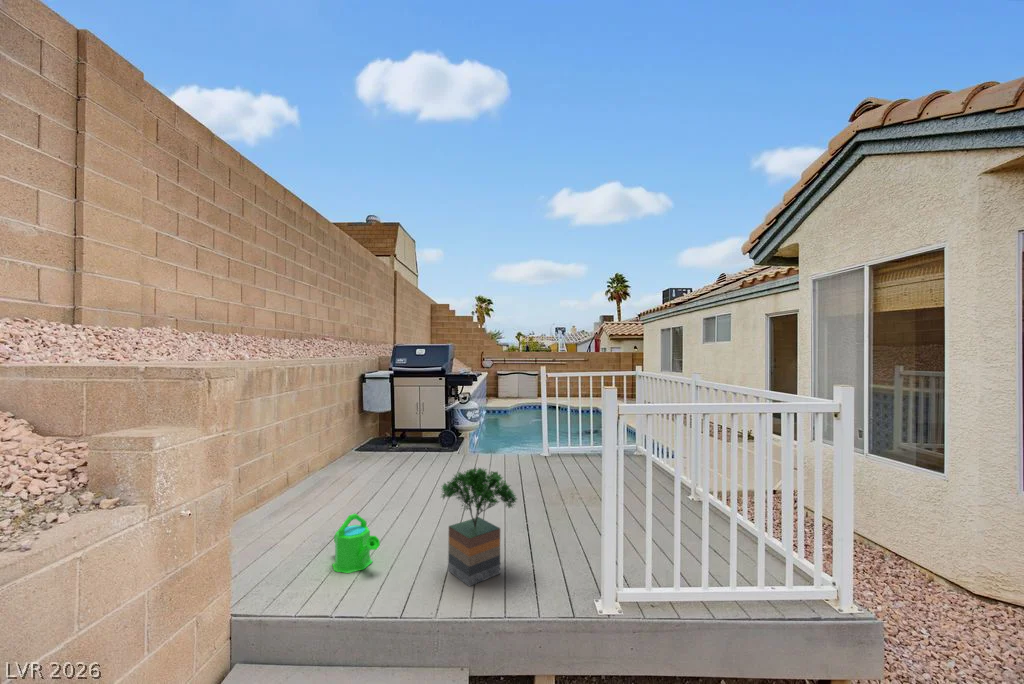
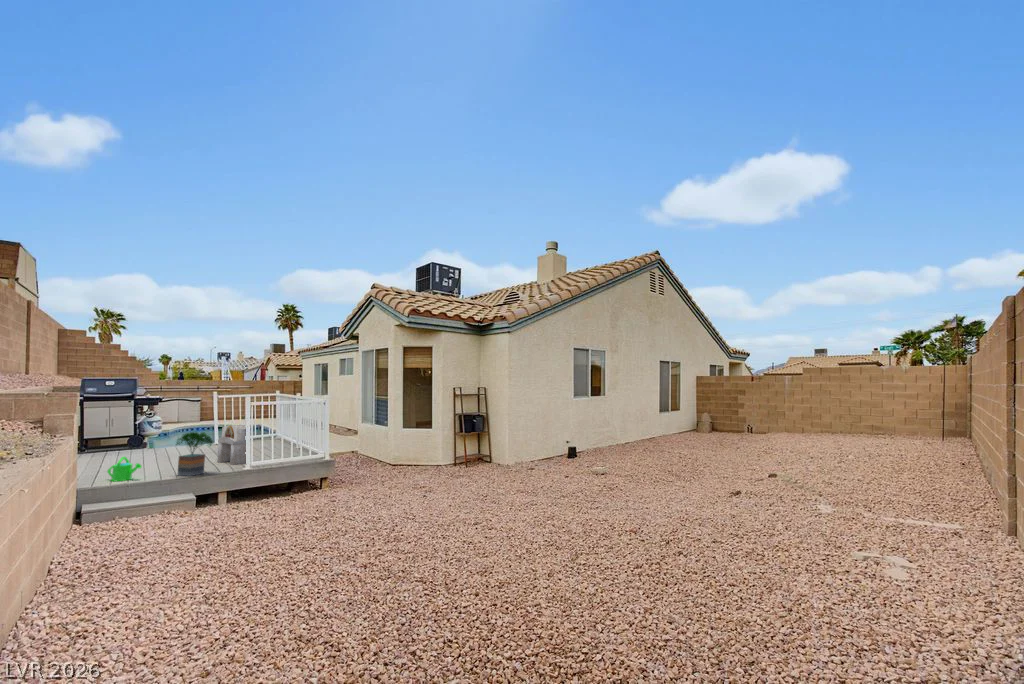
stool: none [537,440,594,534] -> present [217,425,246,465]

